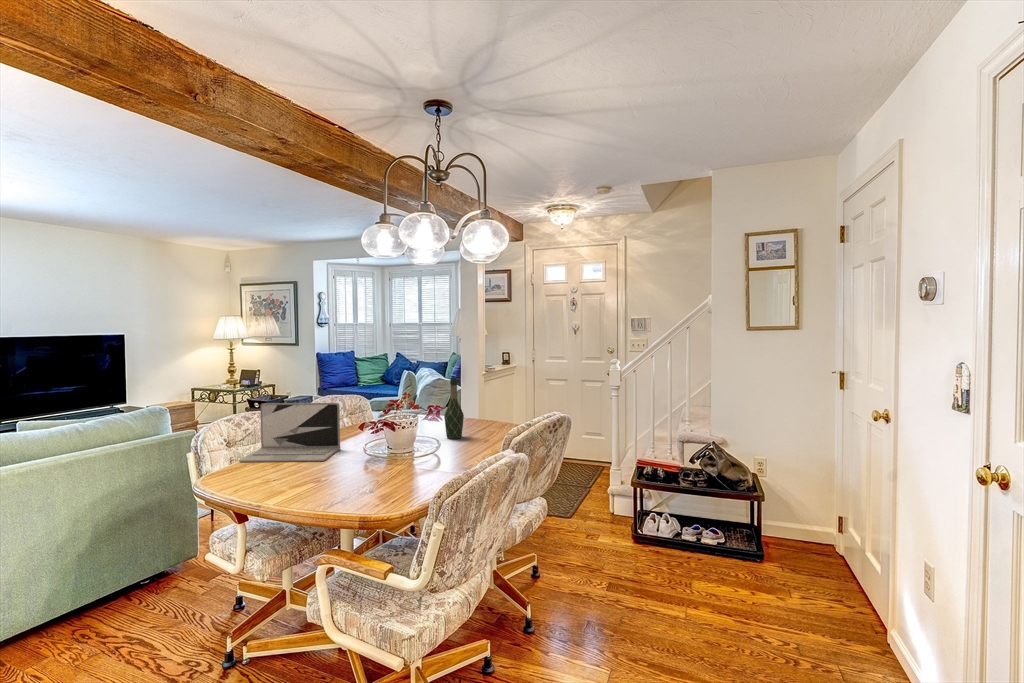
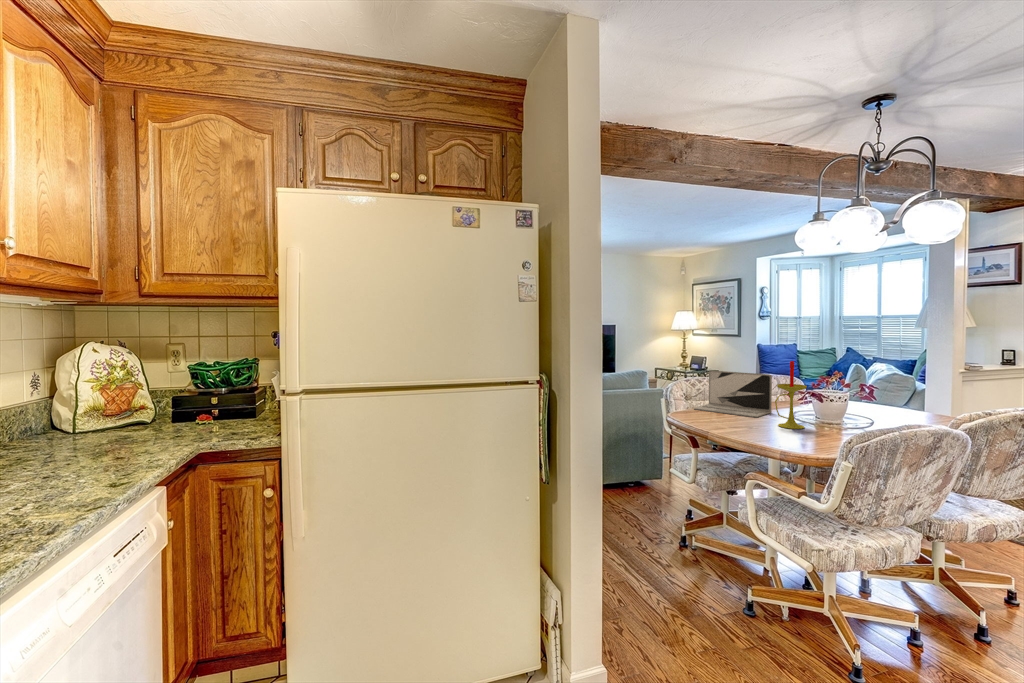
wine bottle: present [444,377,464,439] -> none [881,361,905,422]
candle: none [347,387,381,473] -> present [775,361,807,429]

